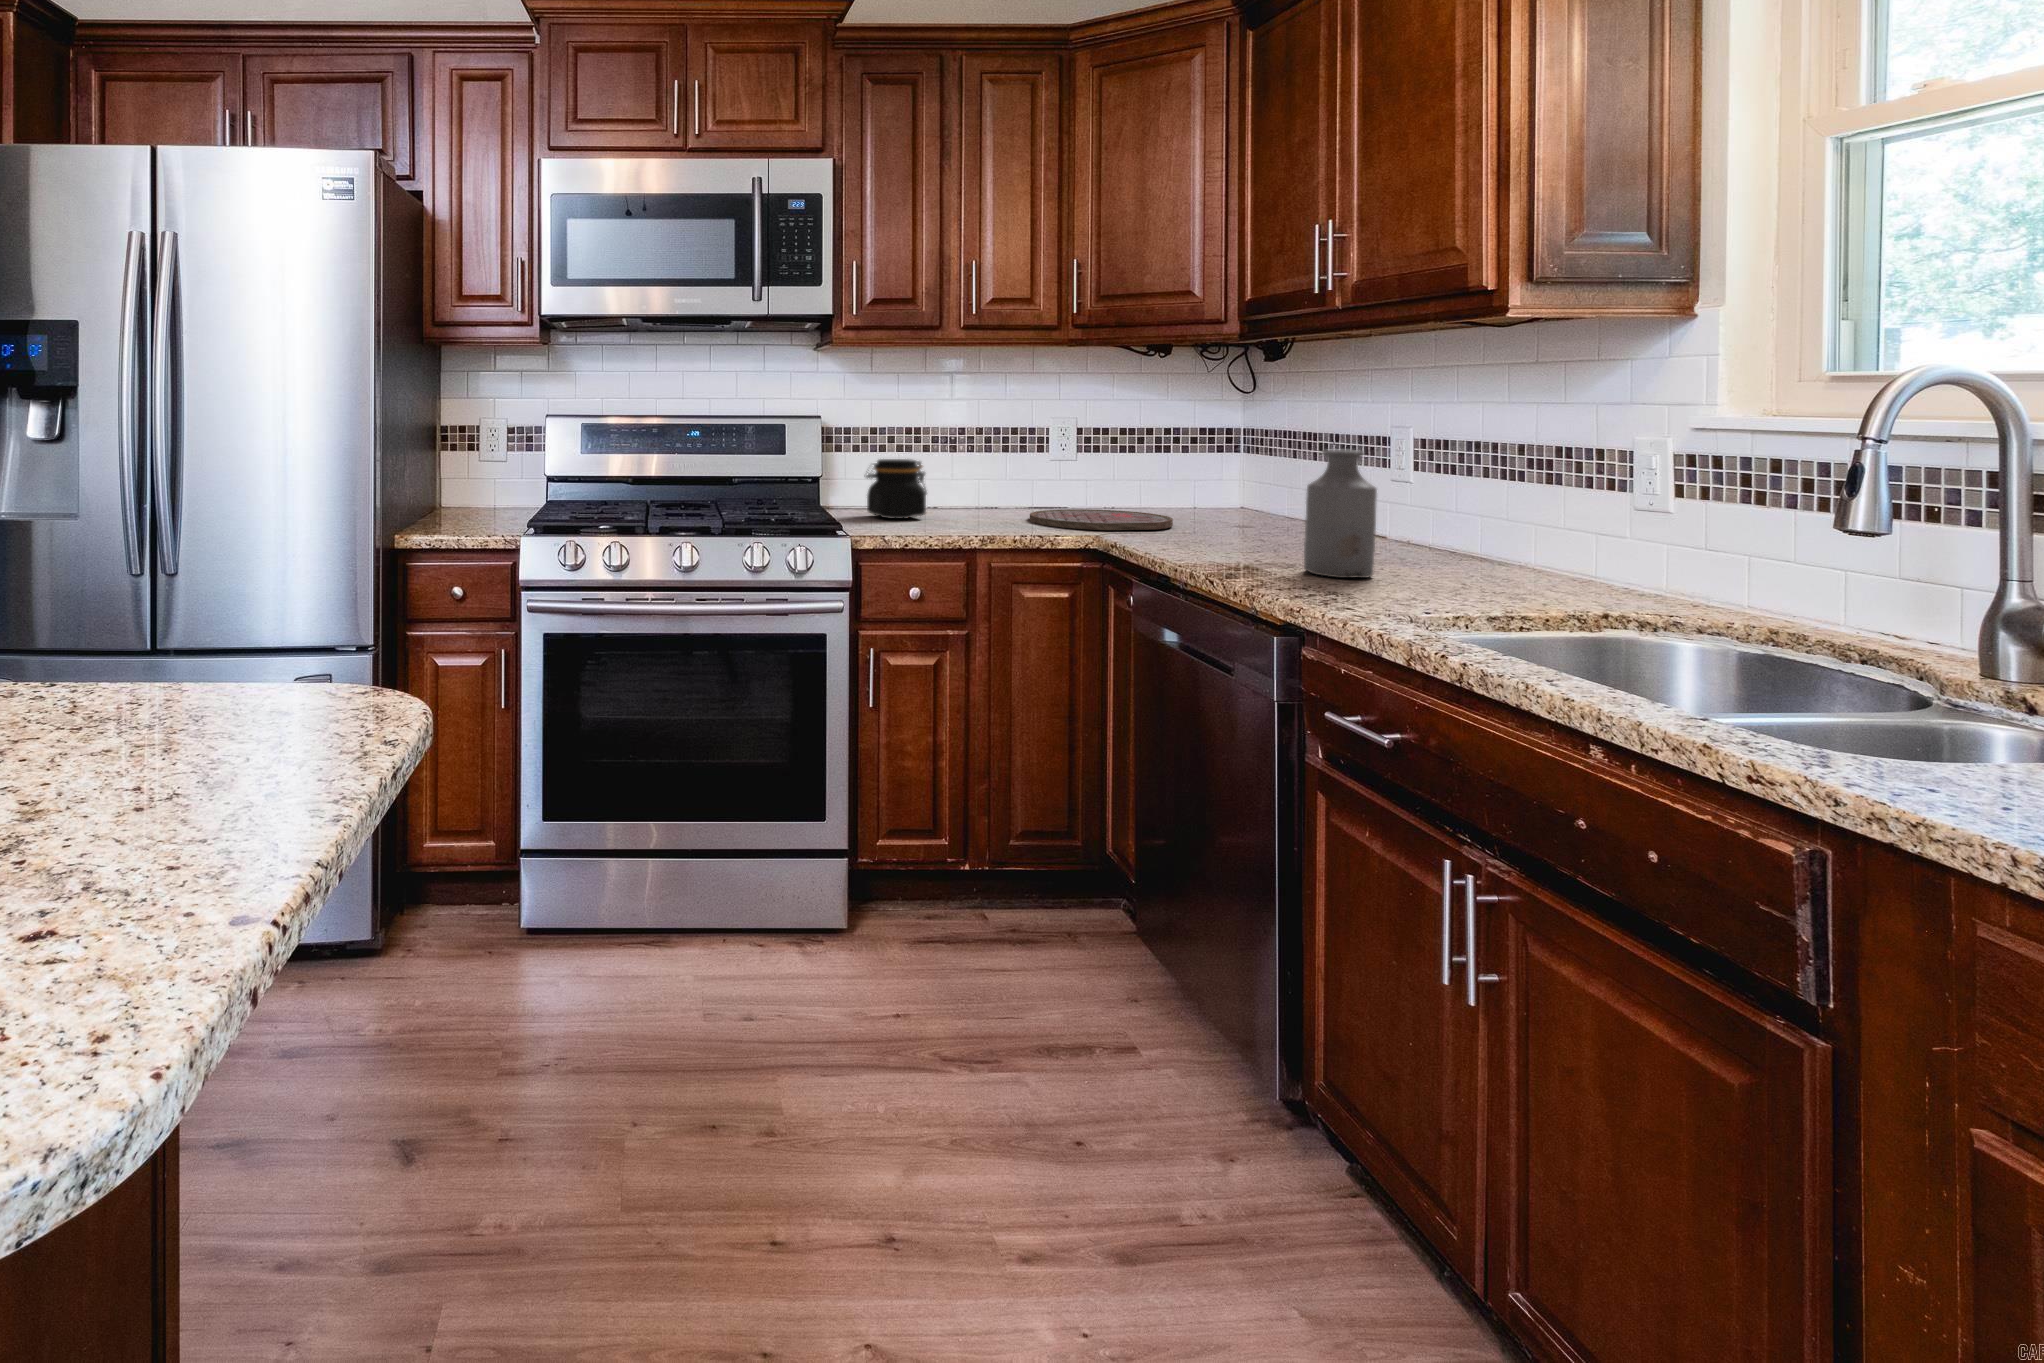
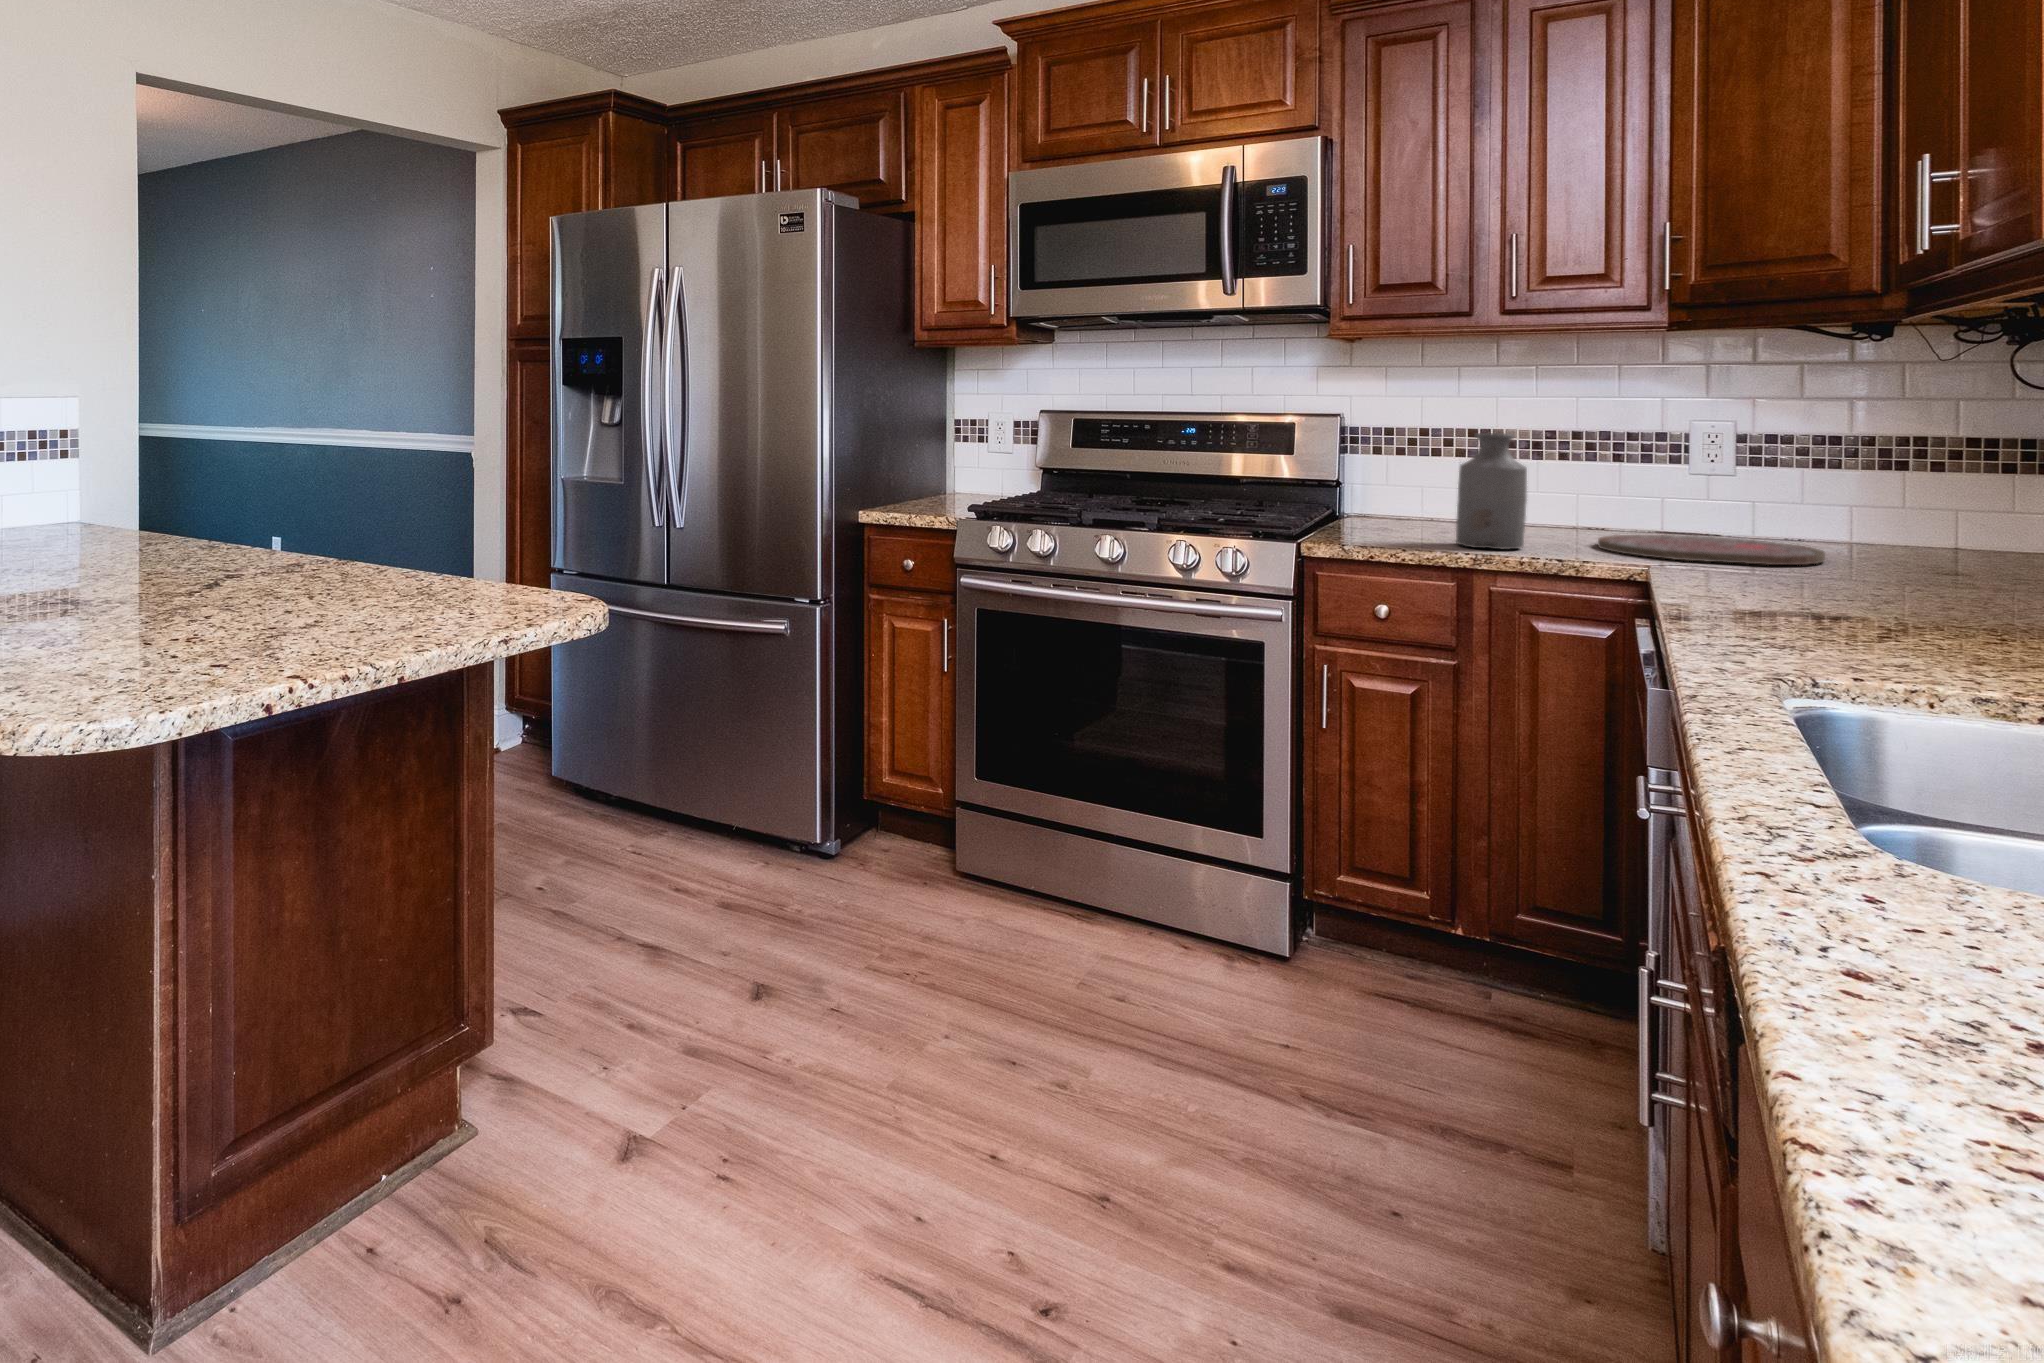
bottle: present [1304,450,1377,578] -> present [1456,433,1527,549]
jar: present [866,459,927,519] -> none [1370,464,1455,532]

